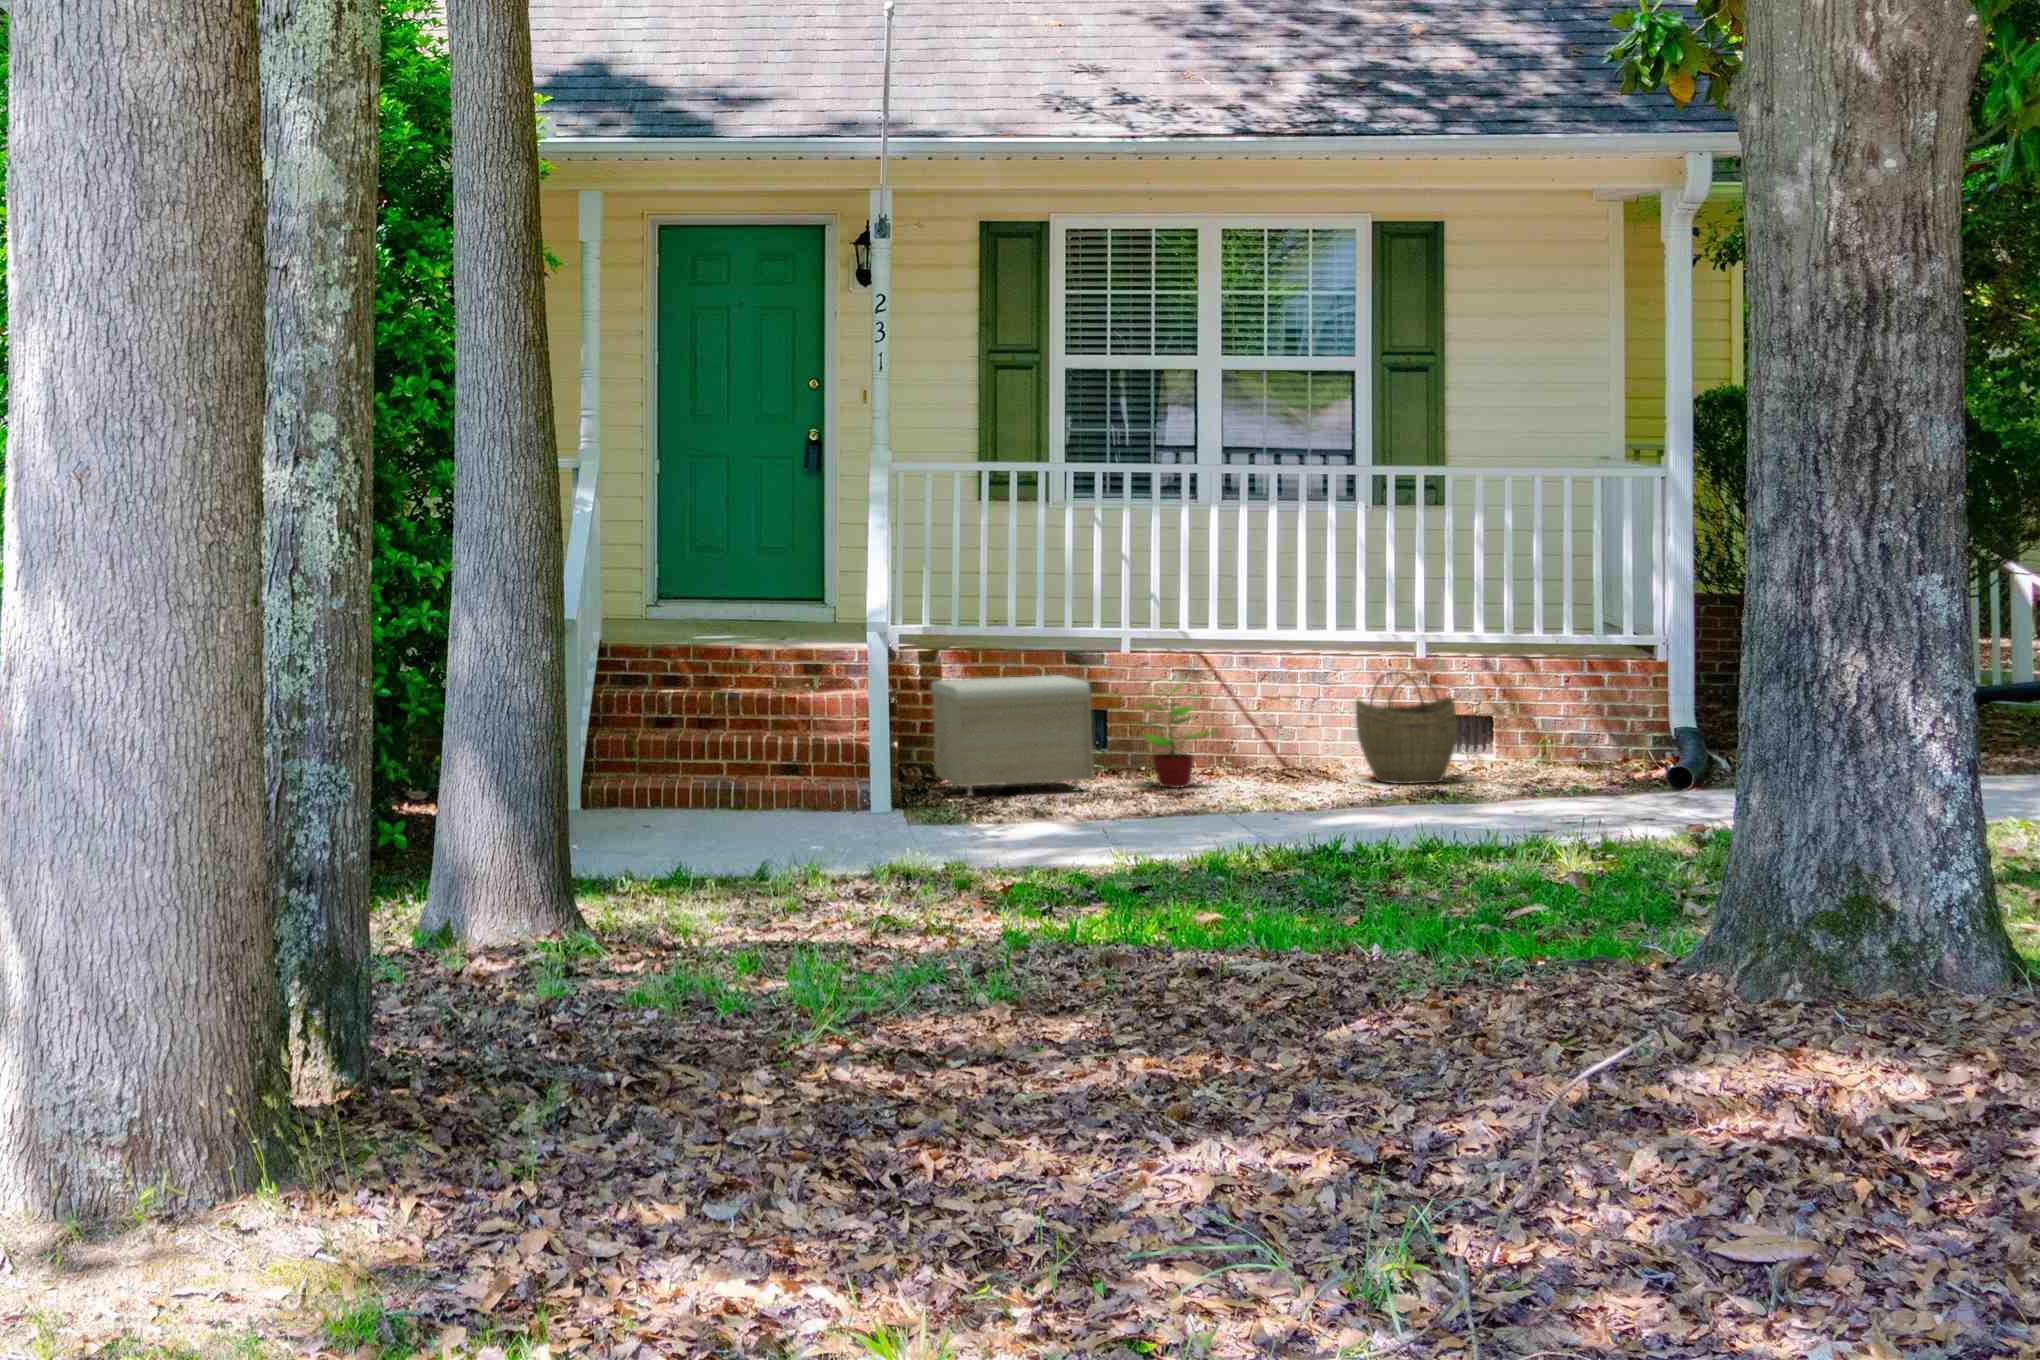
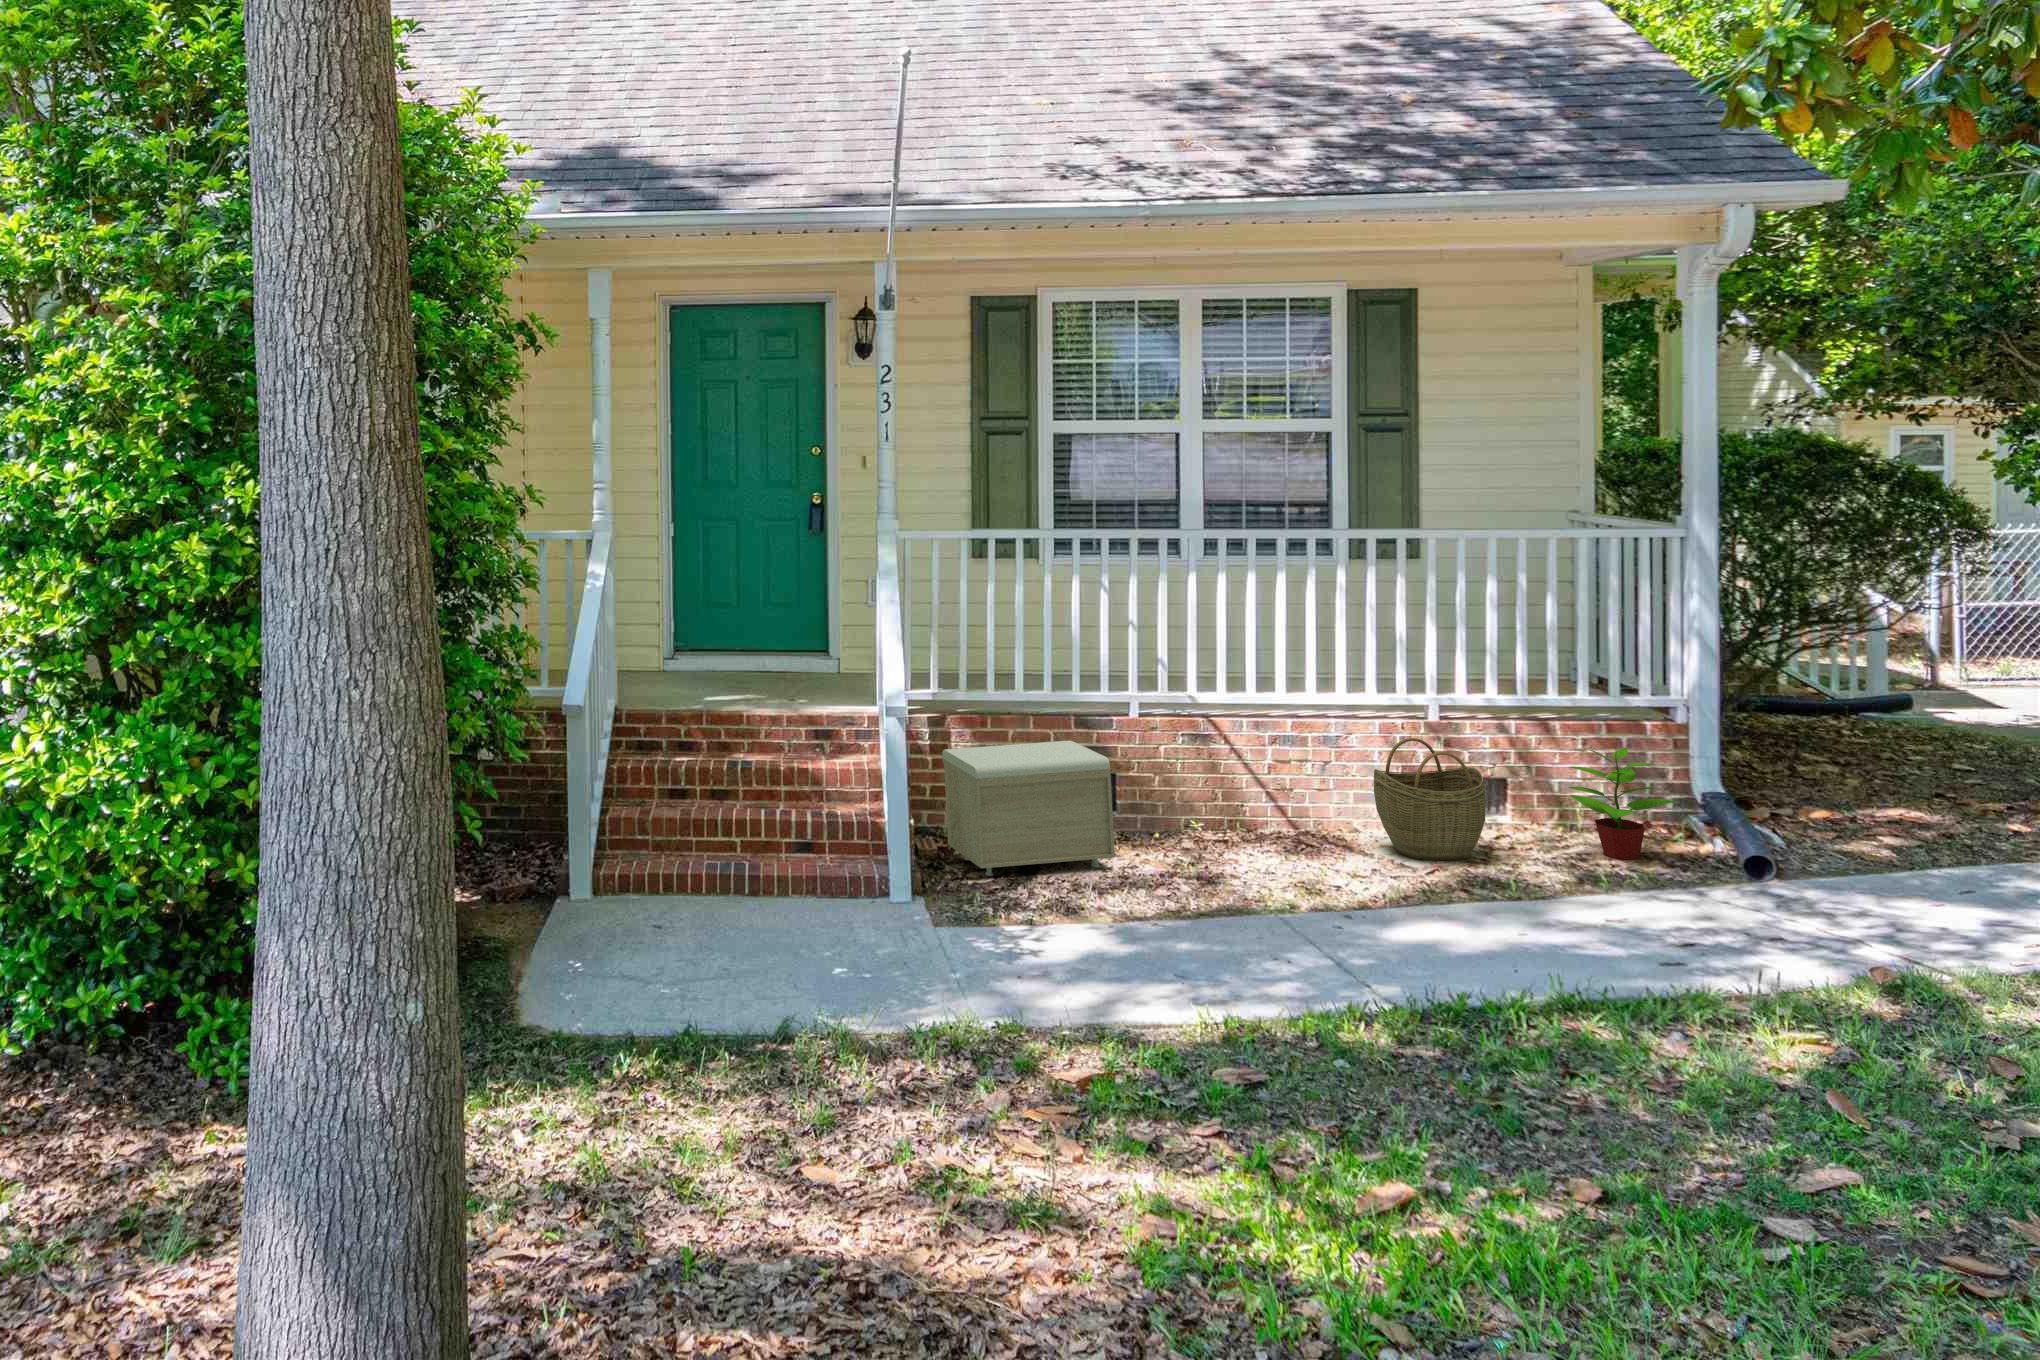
potted plant: present [1139,684,1215,788] -> present [1568,748,1676,860]

